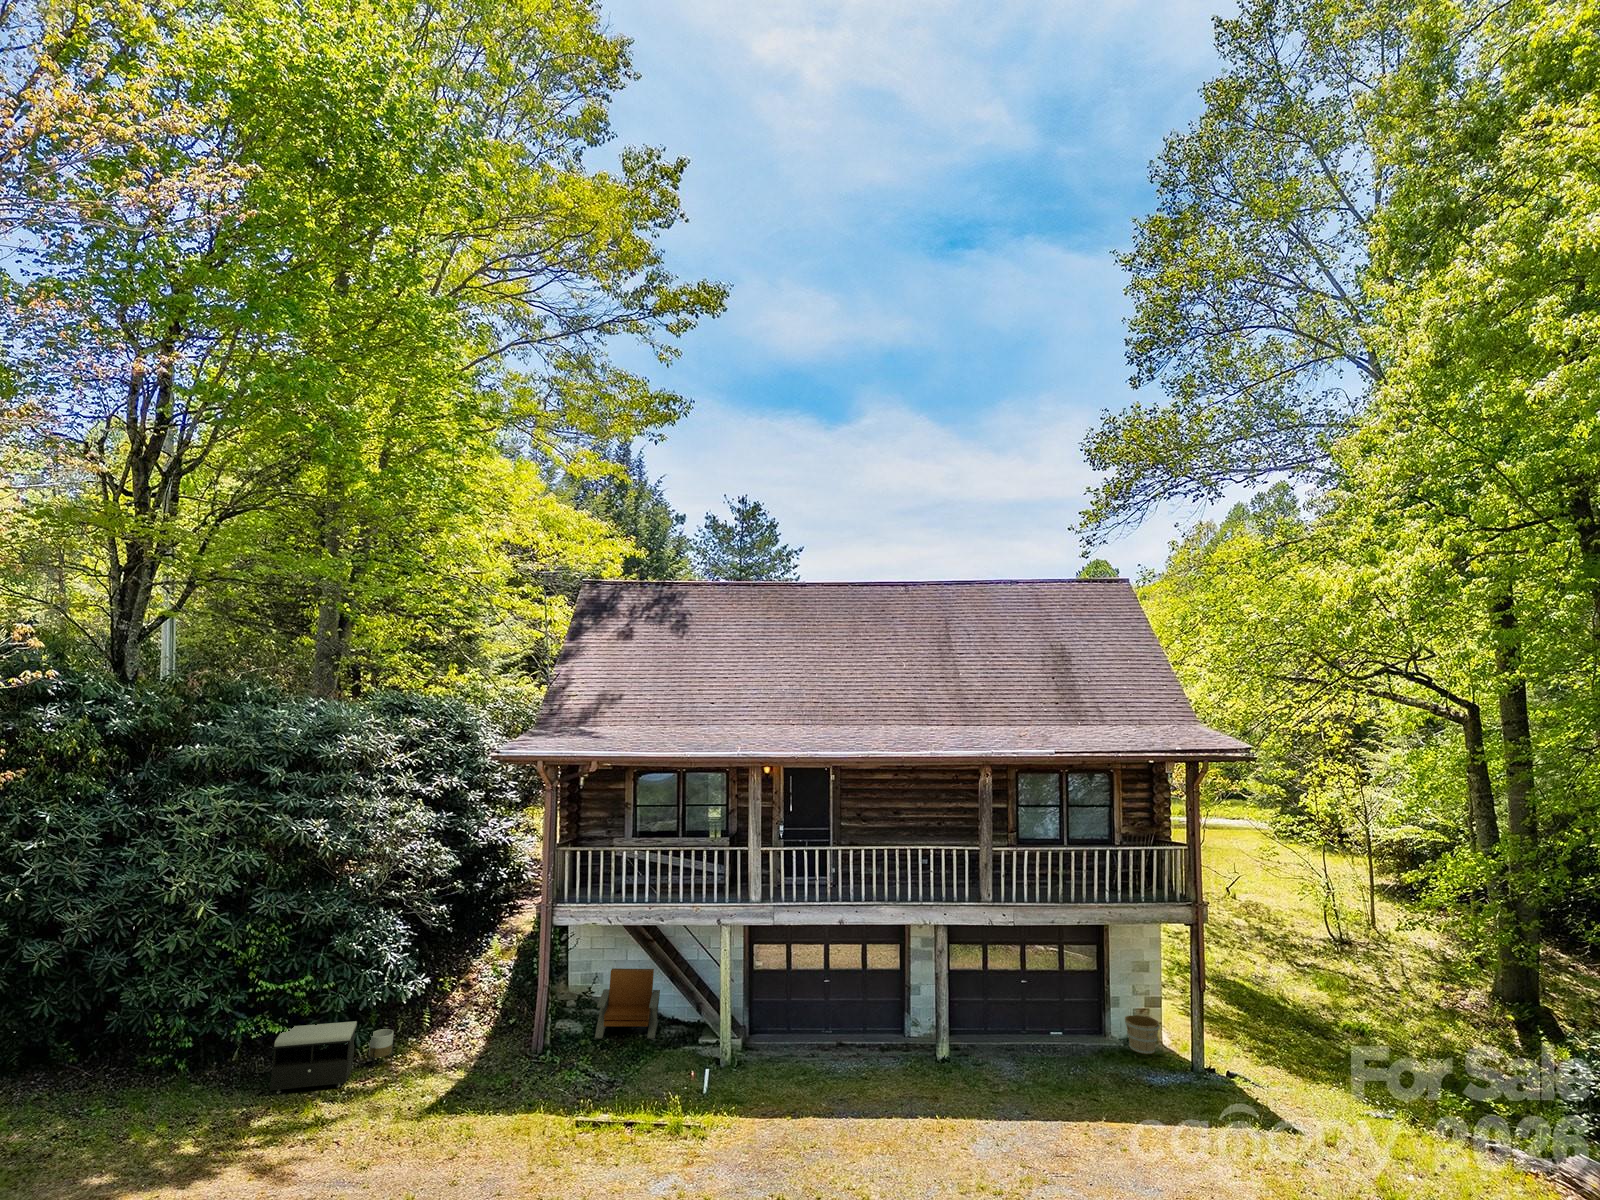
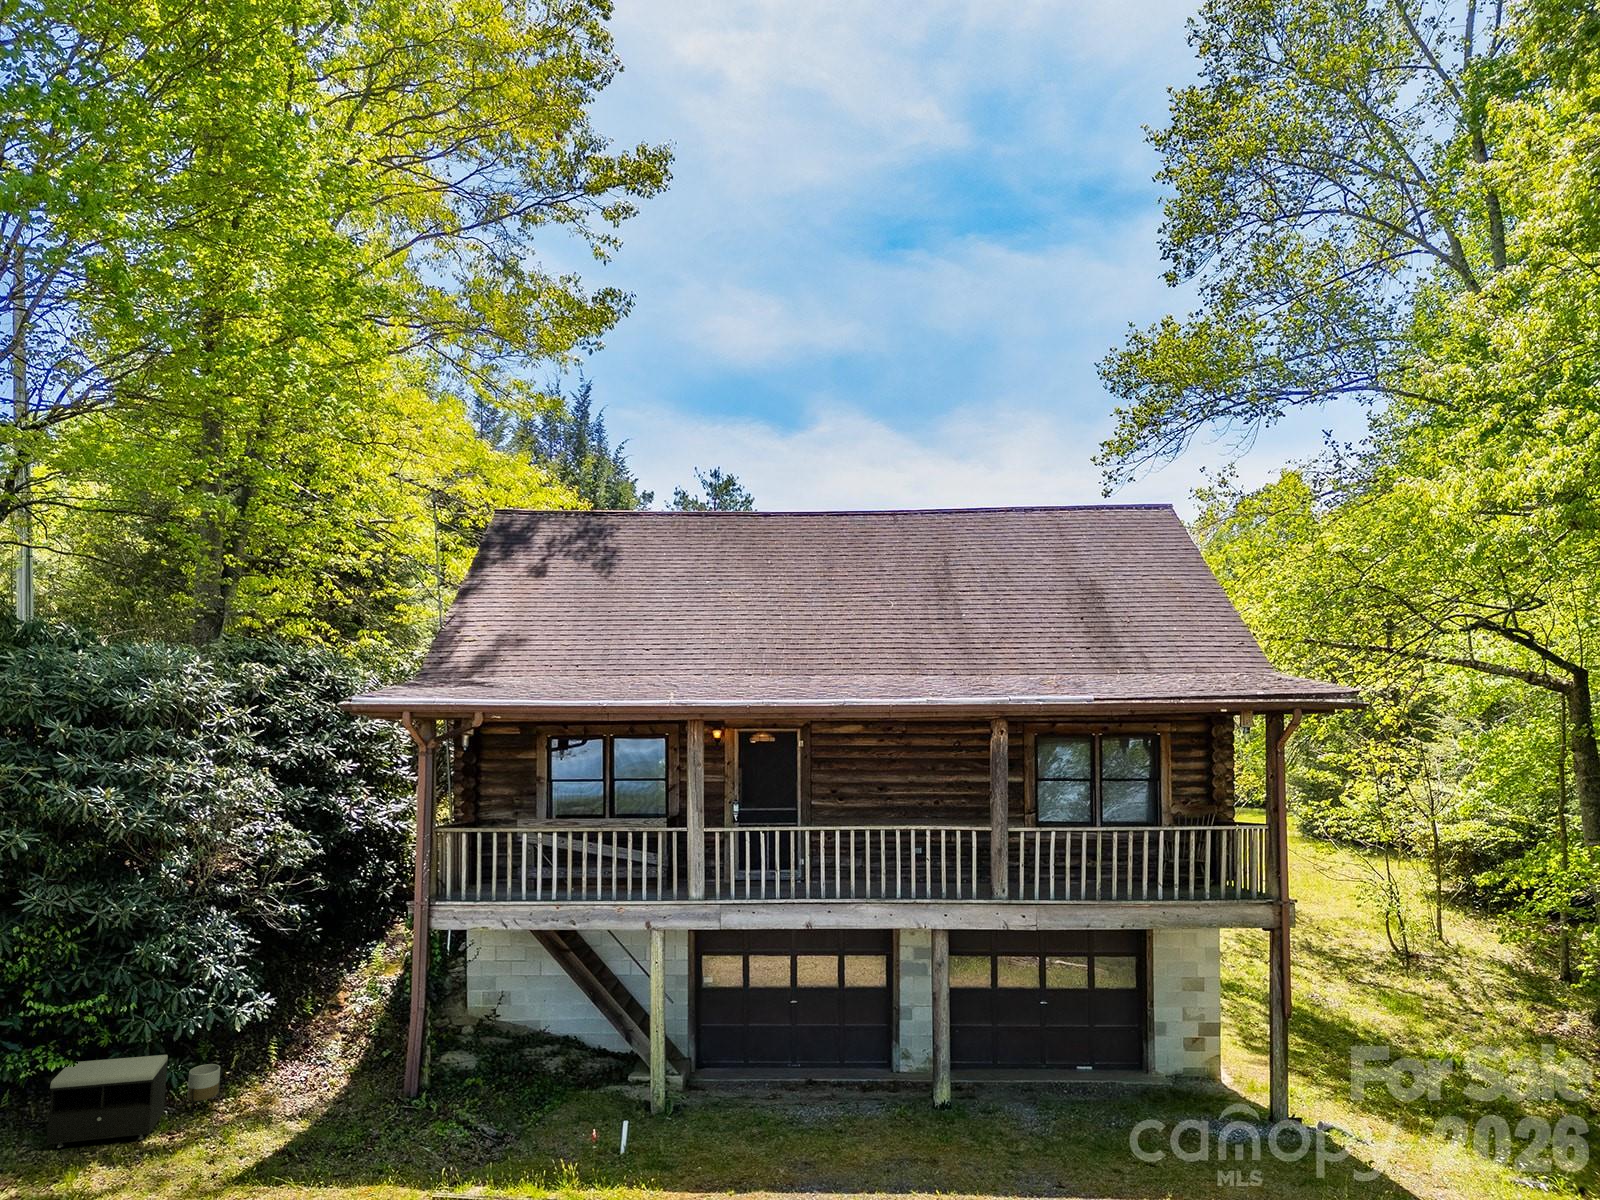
lounge chair: present [595,968,660,1039] -> none [491,986,580,1075]
wooden bucket: present [1125,1015,1160,1054] -> none [1184,1044,1230,1095]

